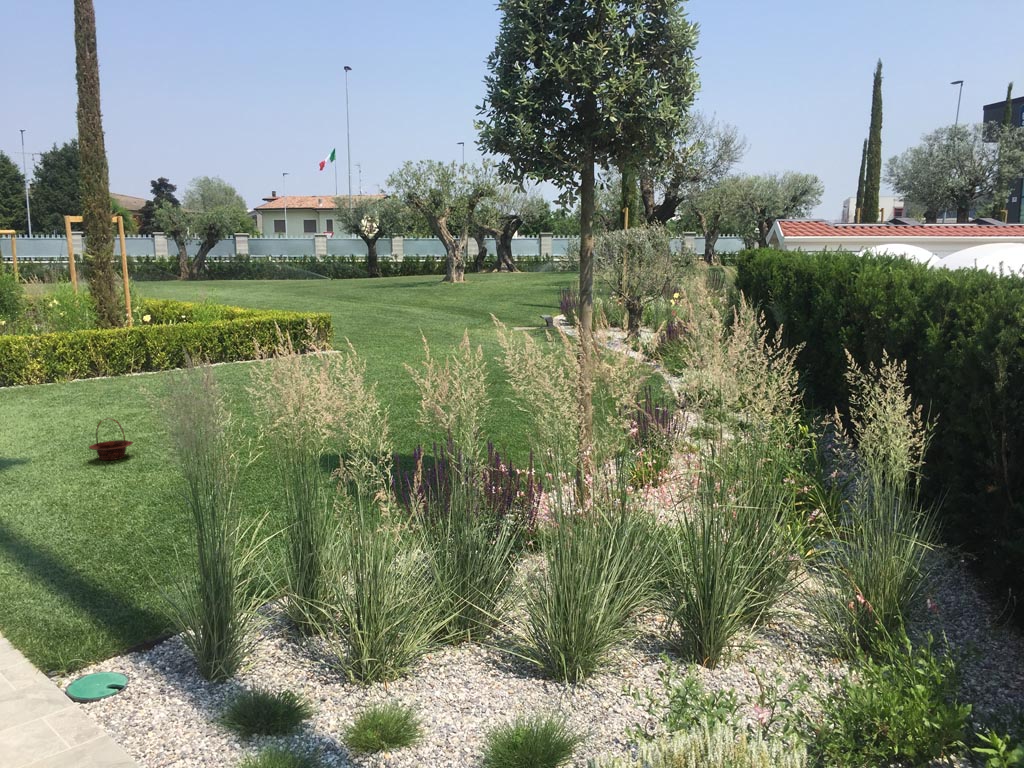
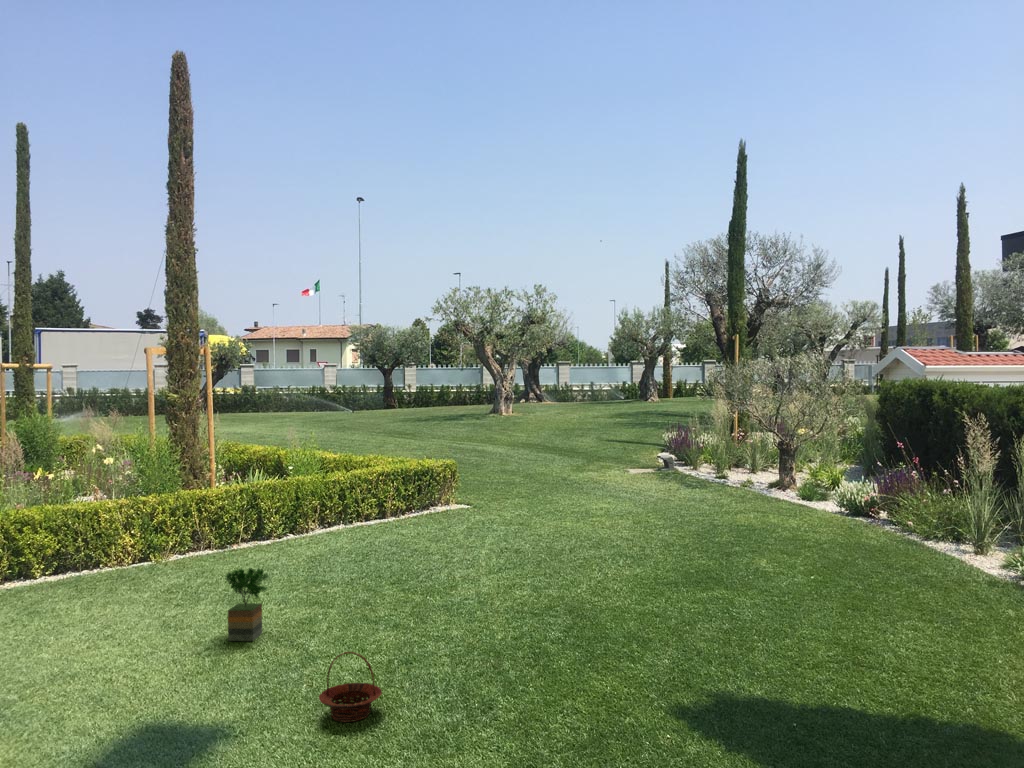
potted tree: none [65,375,101,425] -> present [226,568,269,641]

